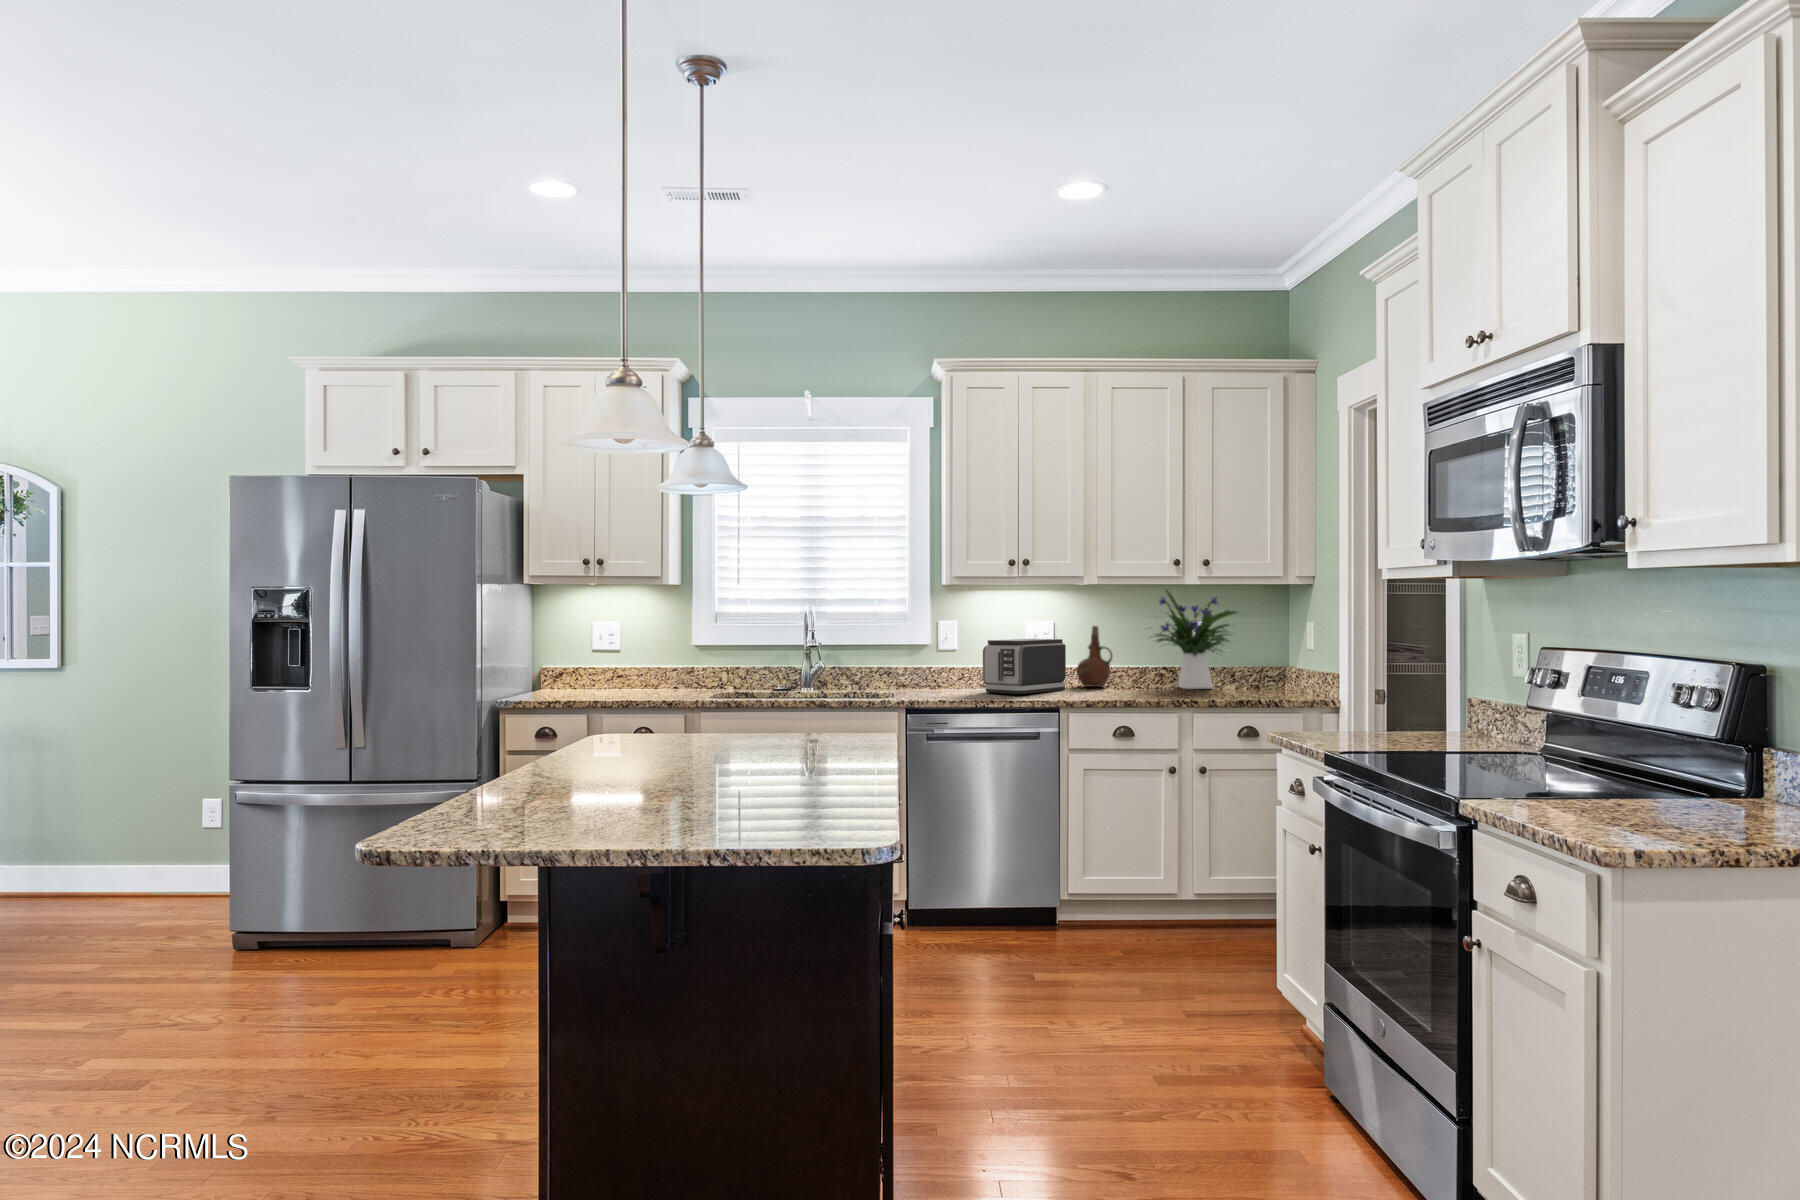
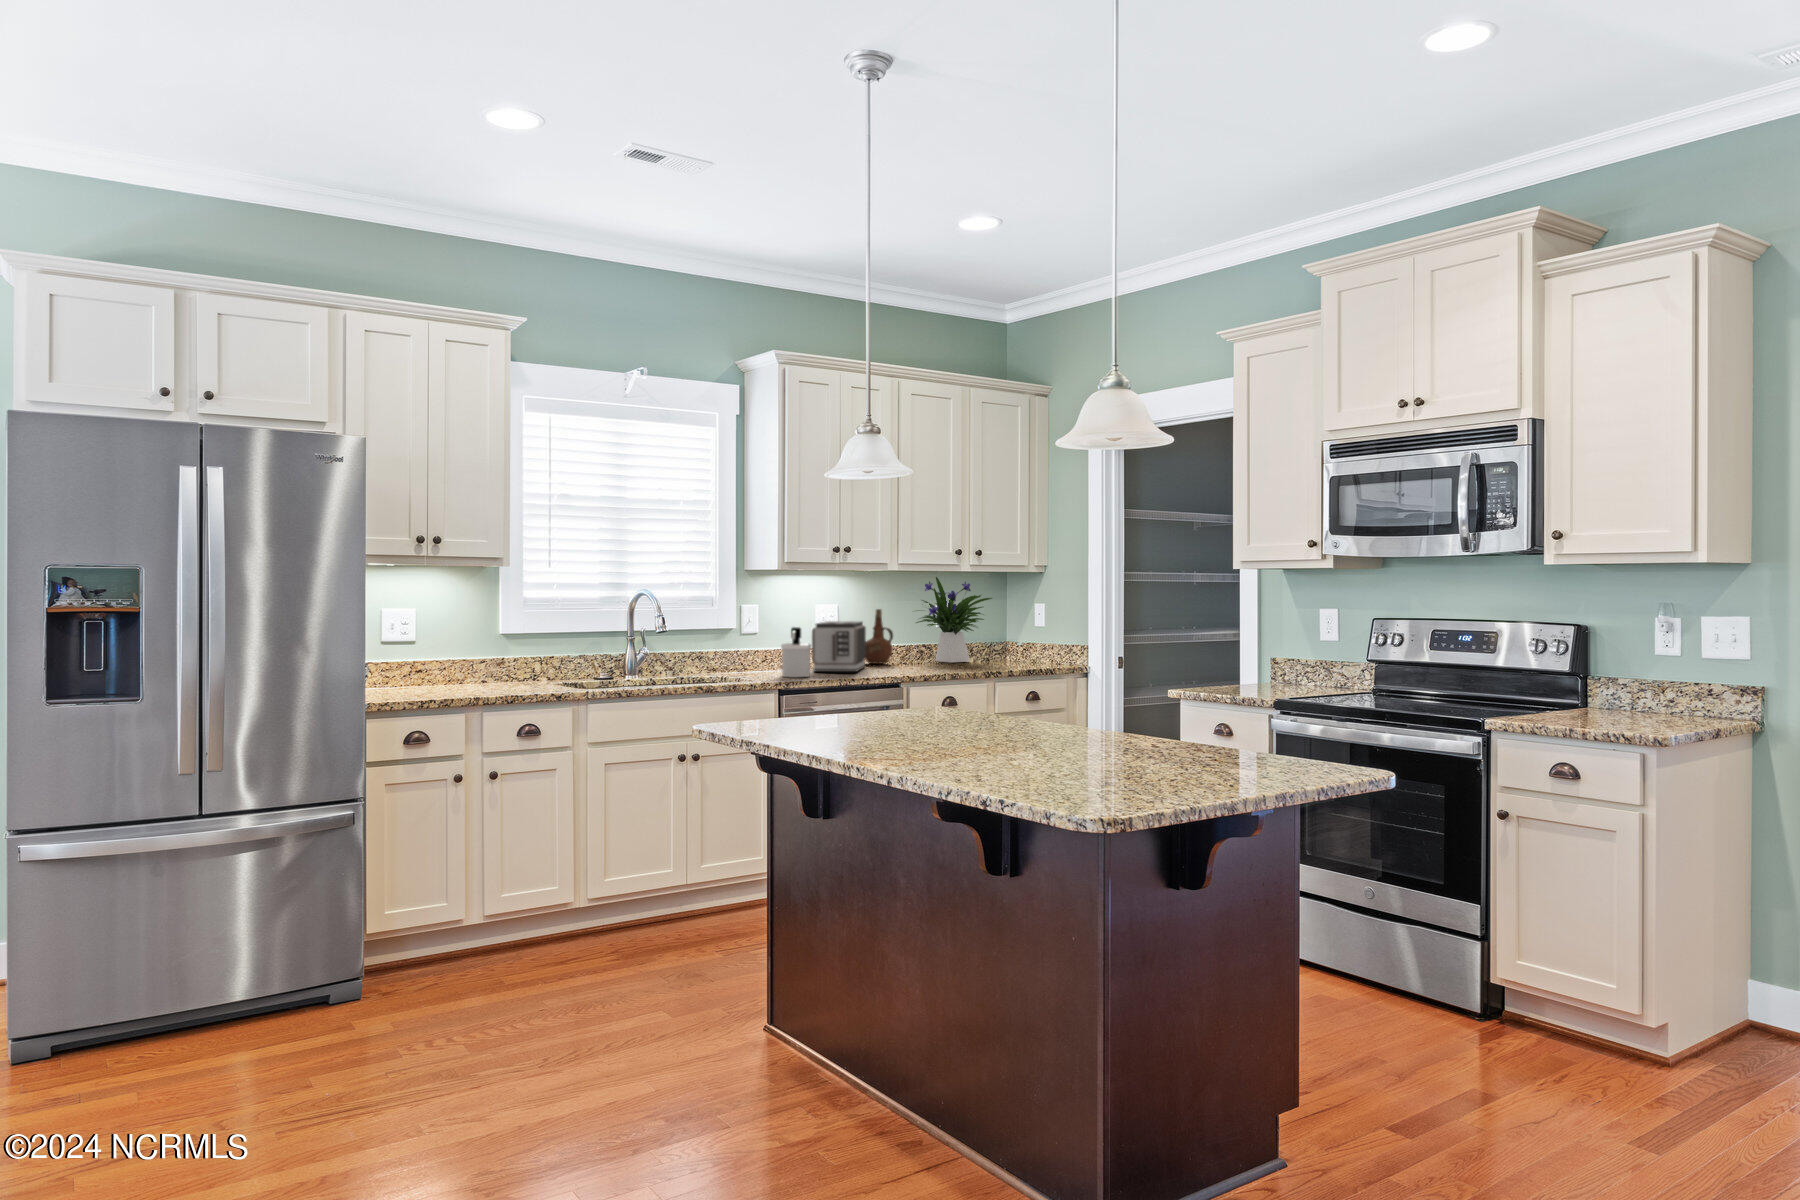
soap dispenser: none [930,644,967,697] -> present [781,627,811,677]

